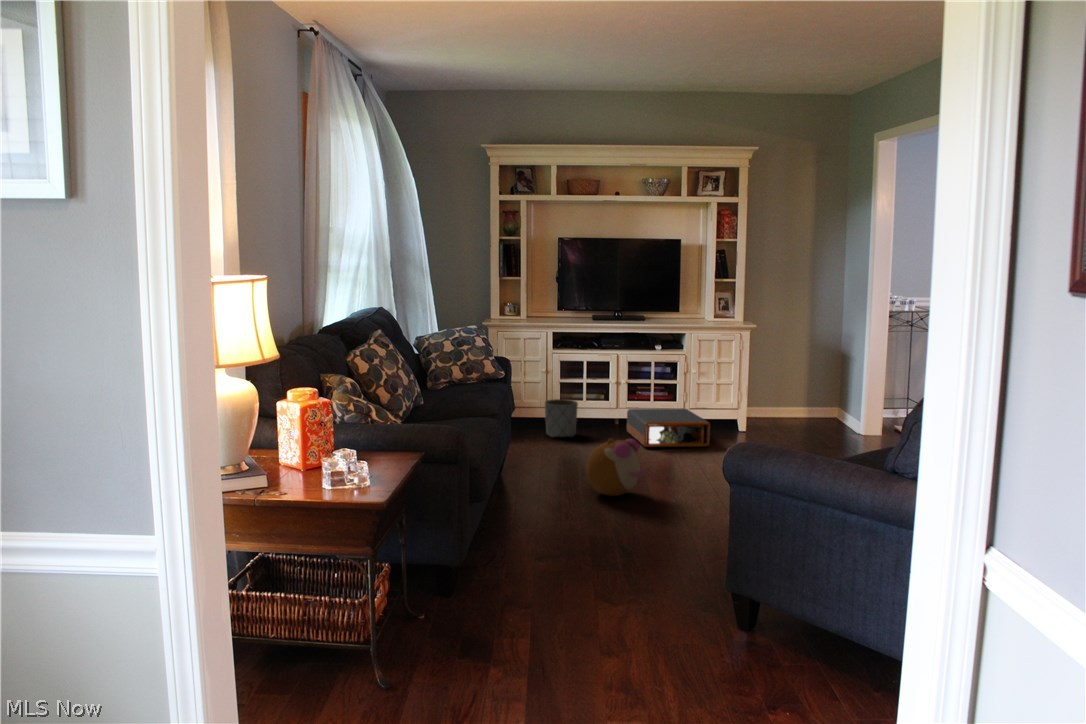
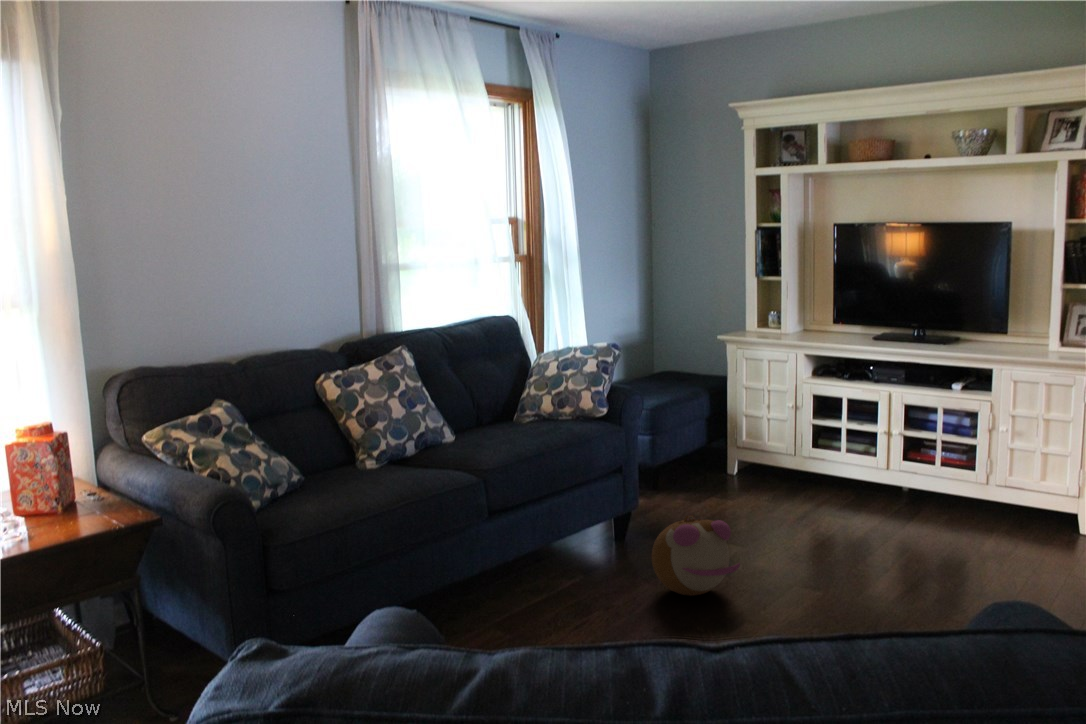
planter: present [545,399,578,438] -> none [772,444,818,499]
storage box: present [627,409,710,447] -> none [869,472,993,548]

